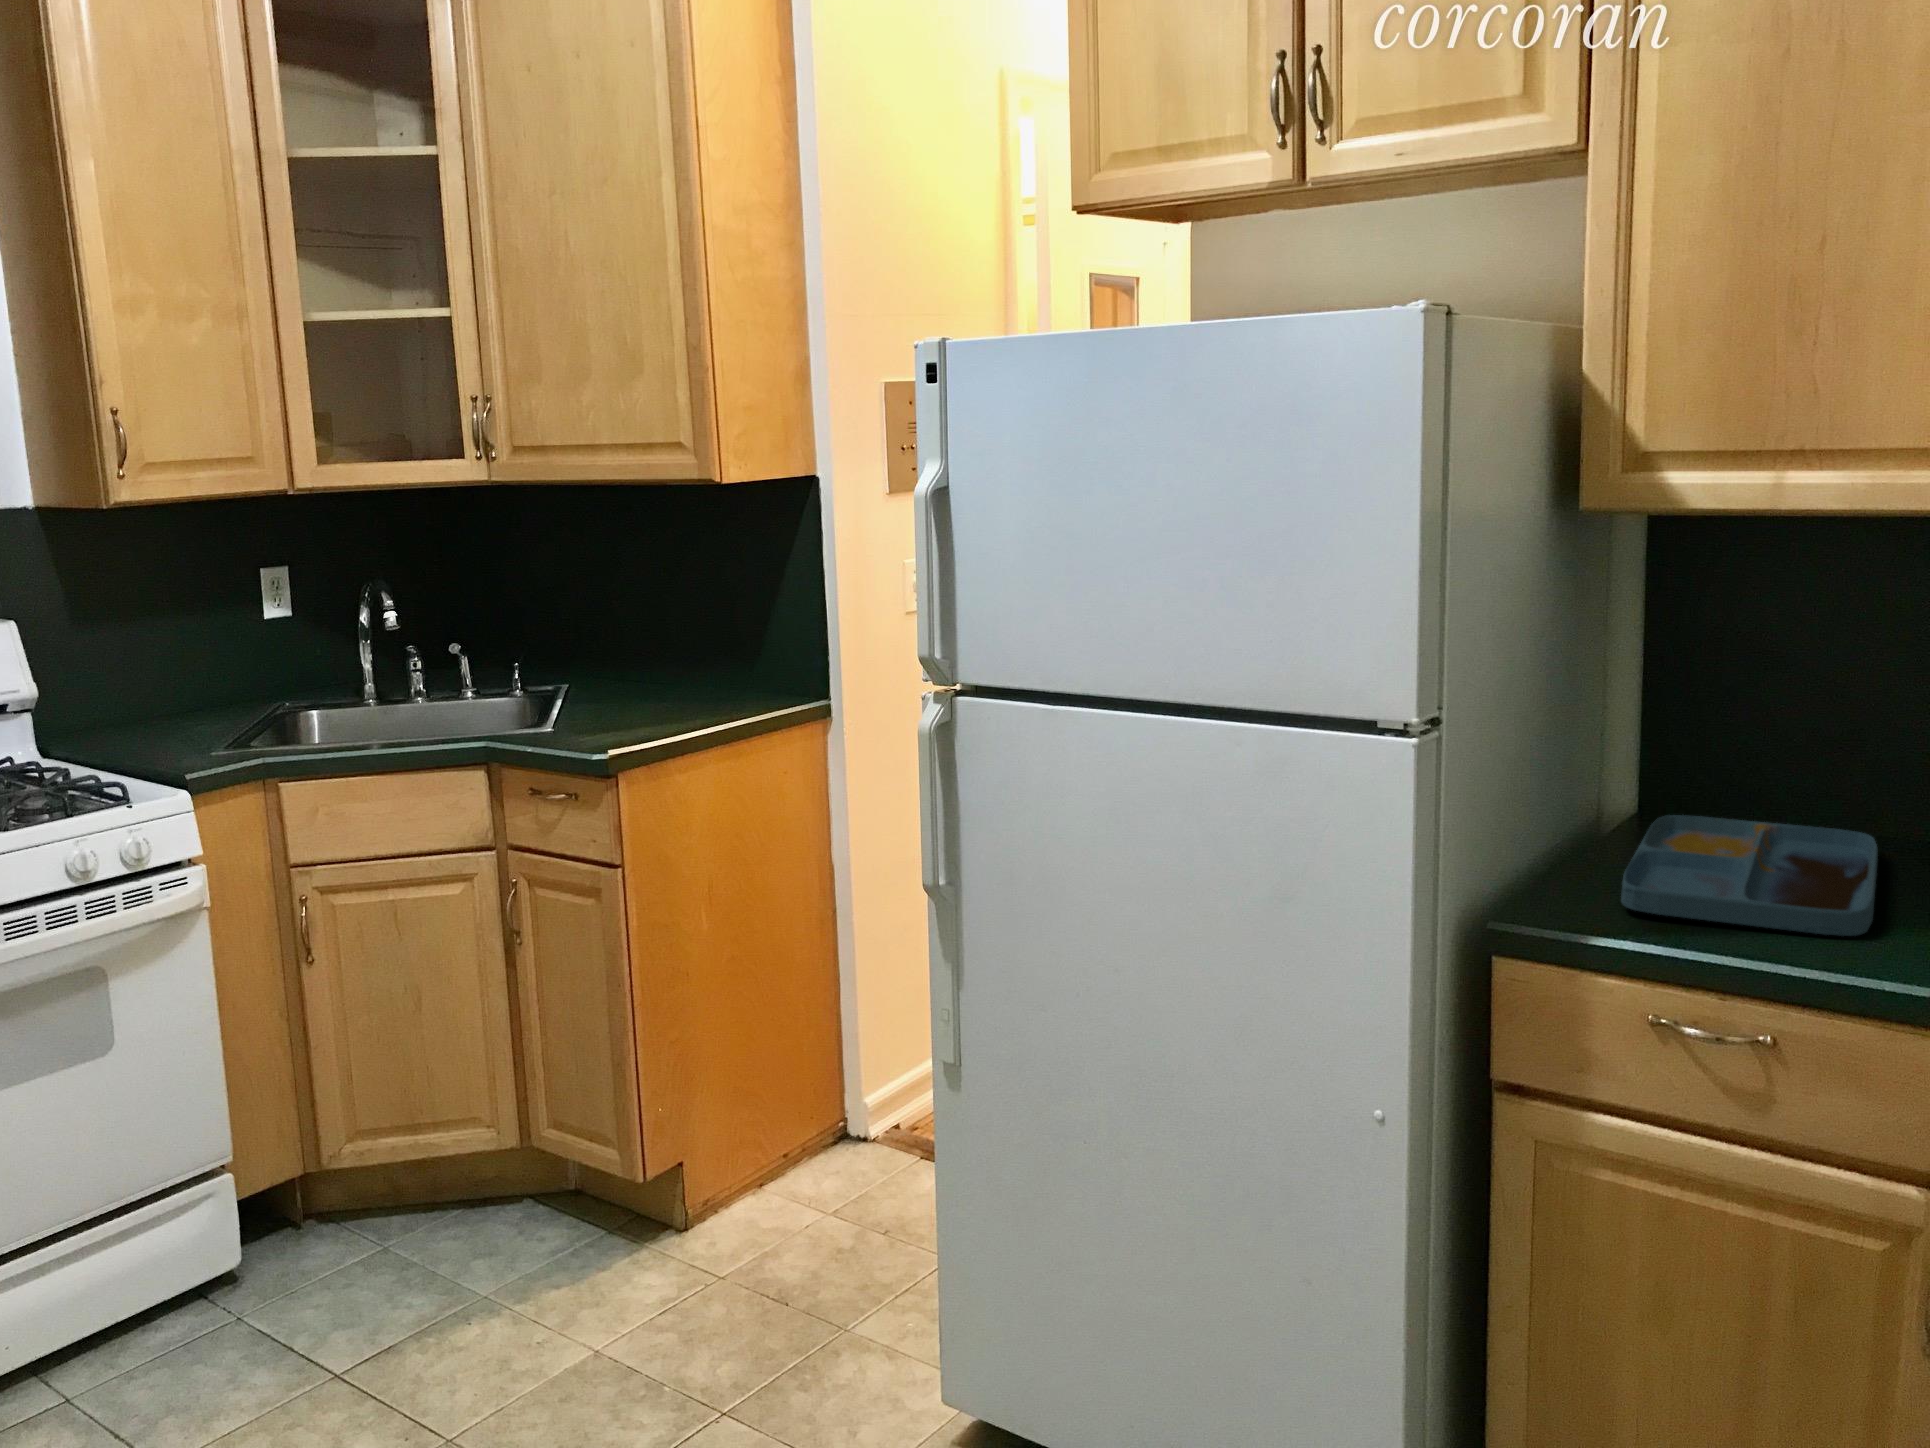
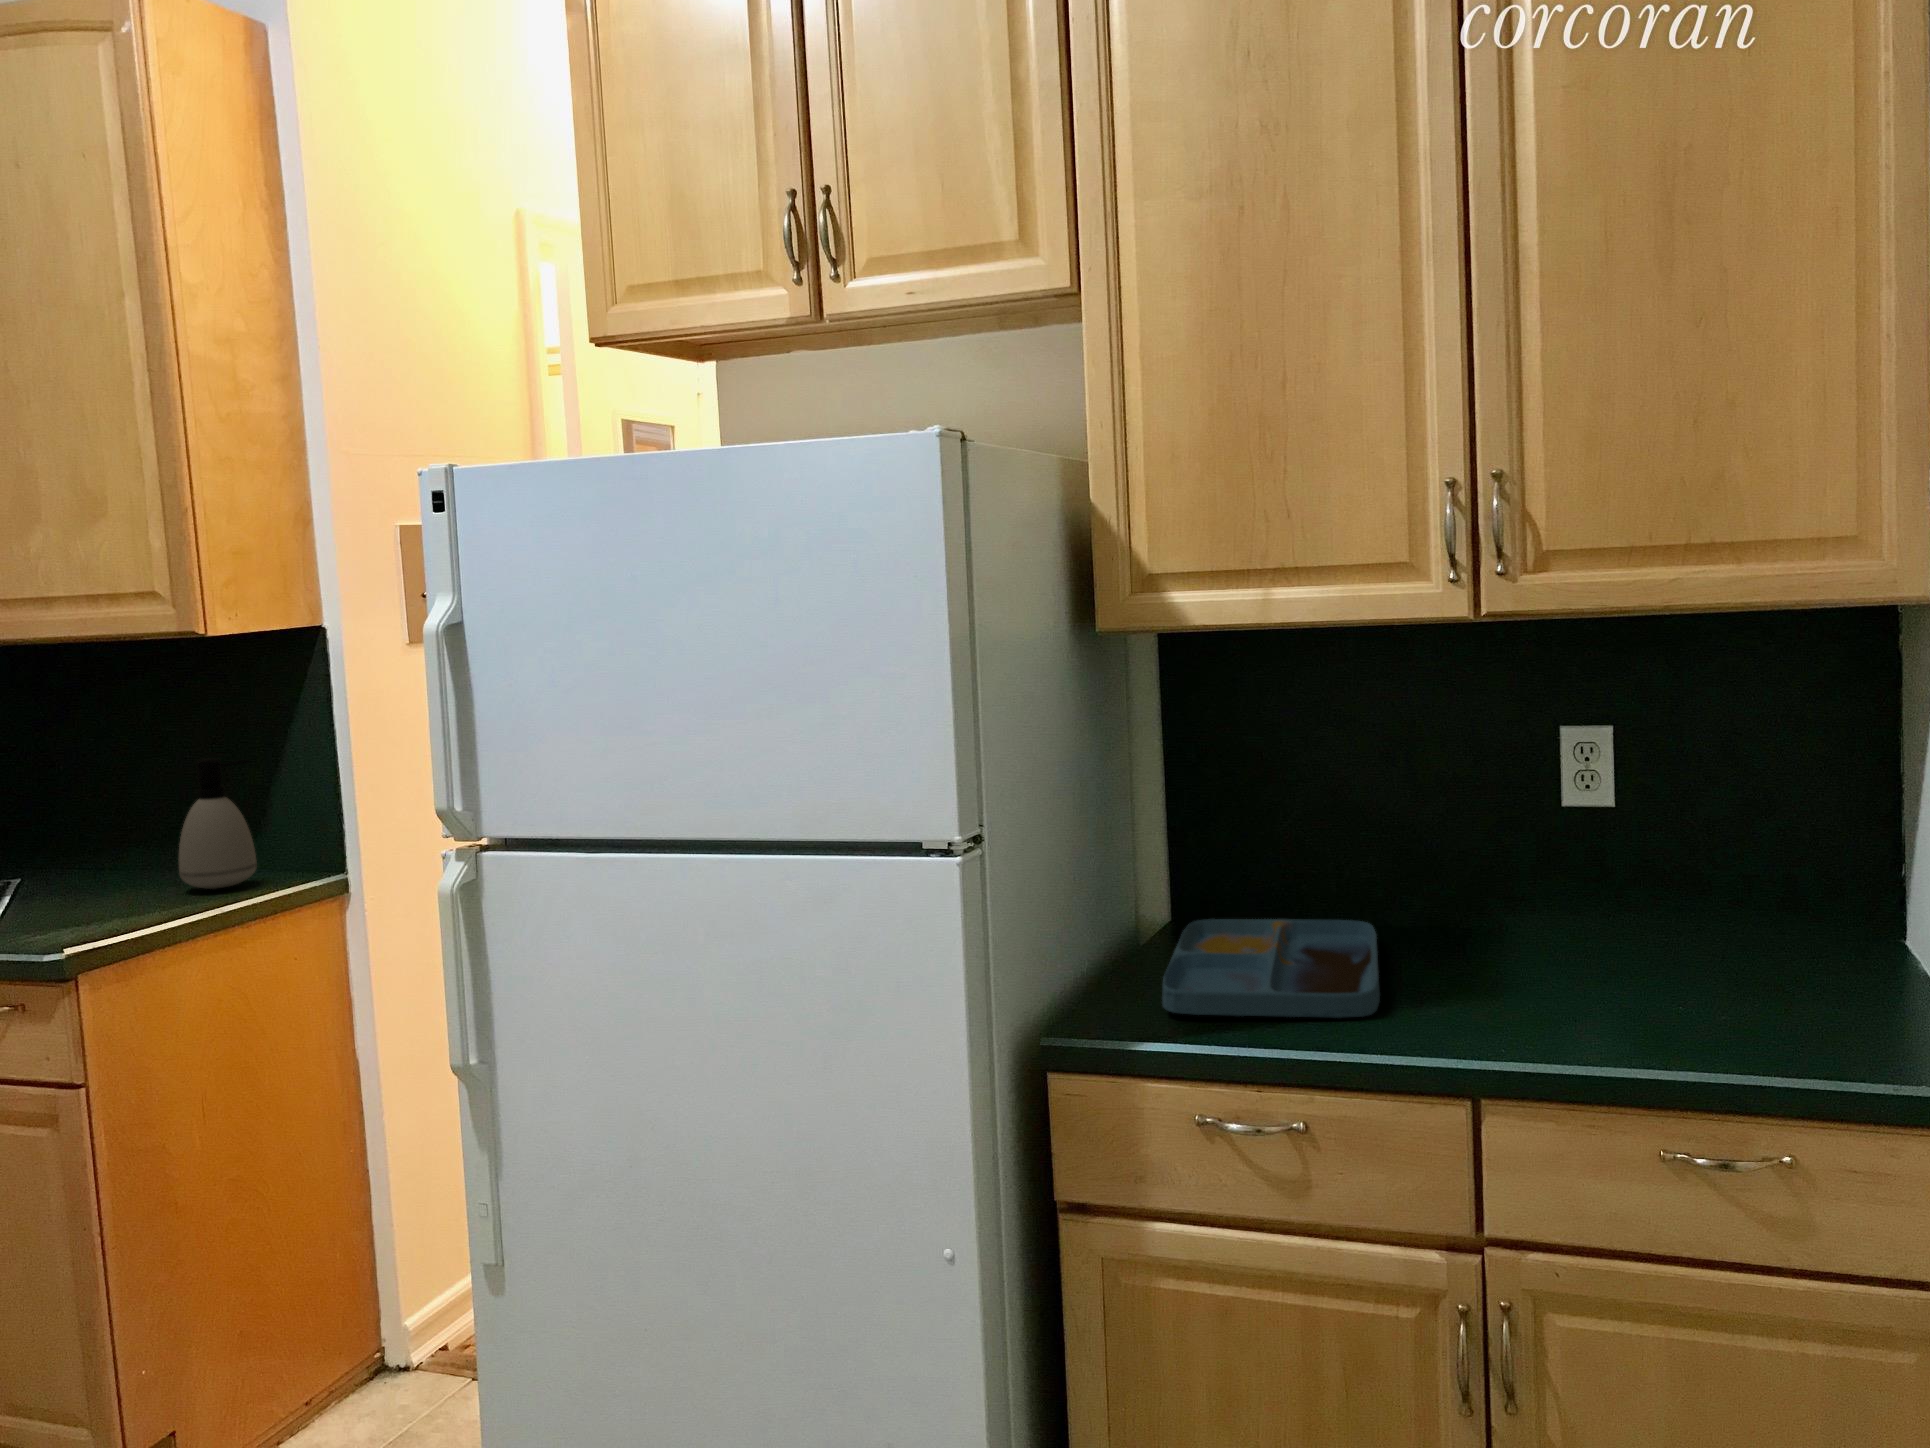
soap dispenser: none [693,589,756,705] -> present [179,758,257,889]

